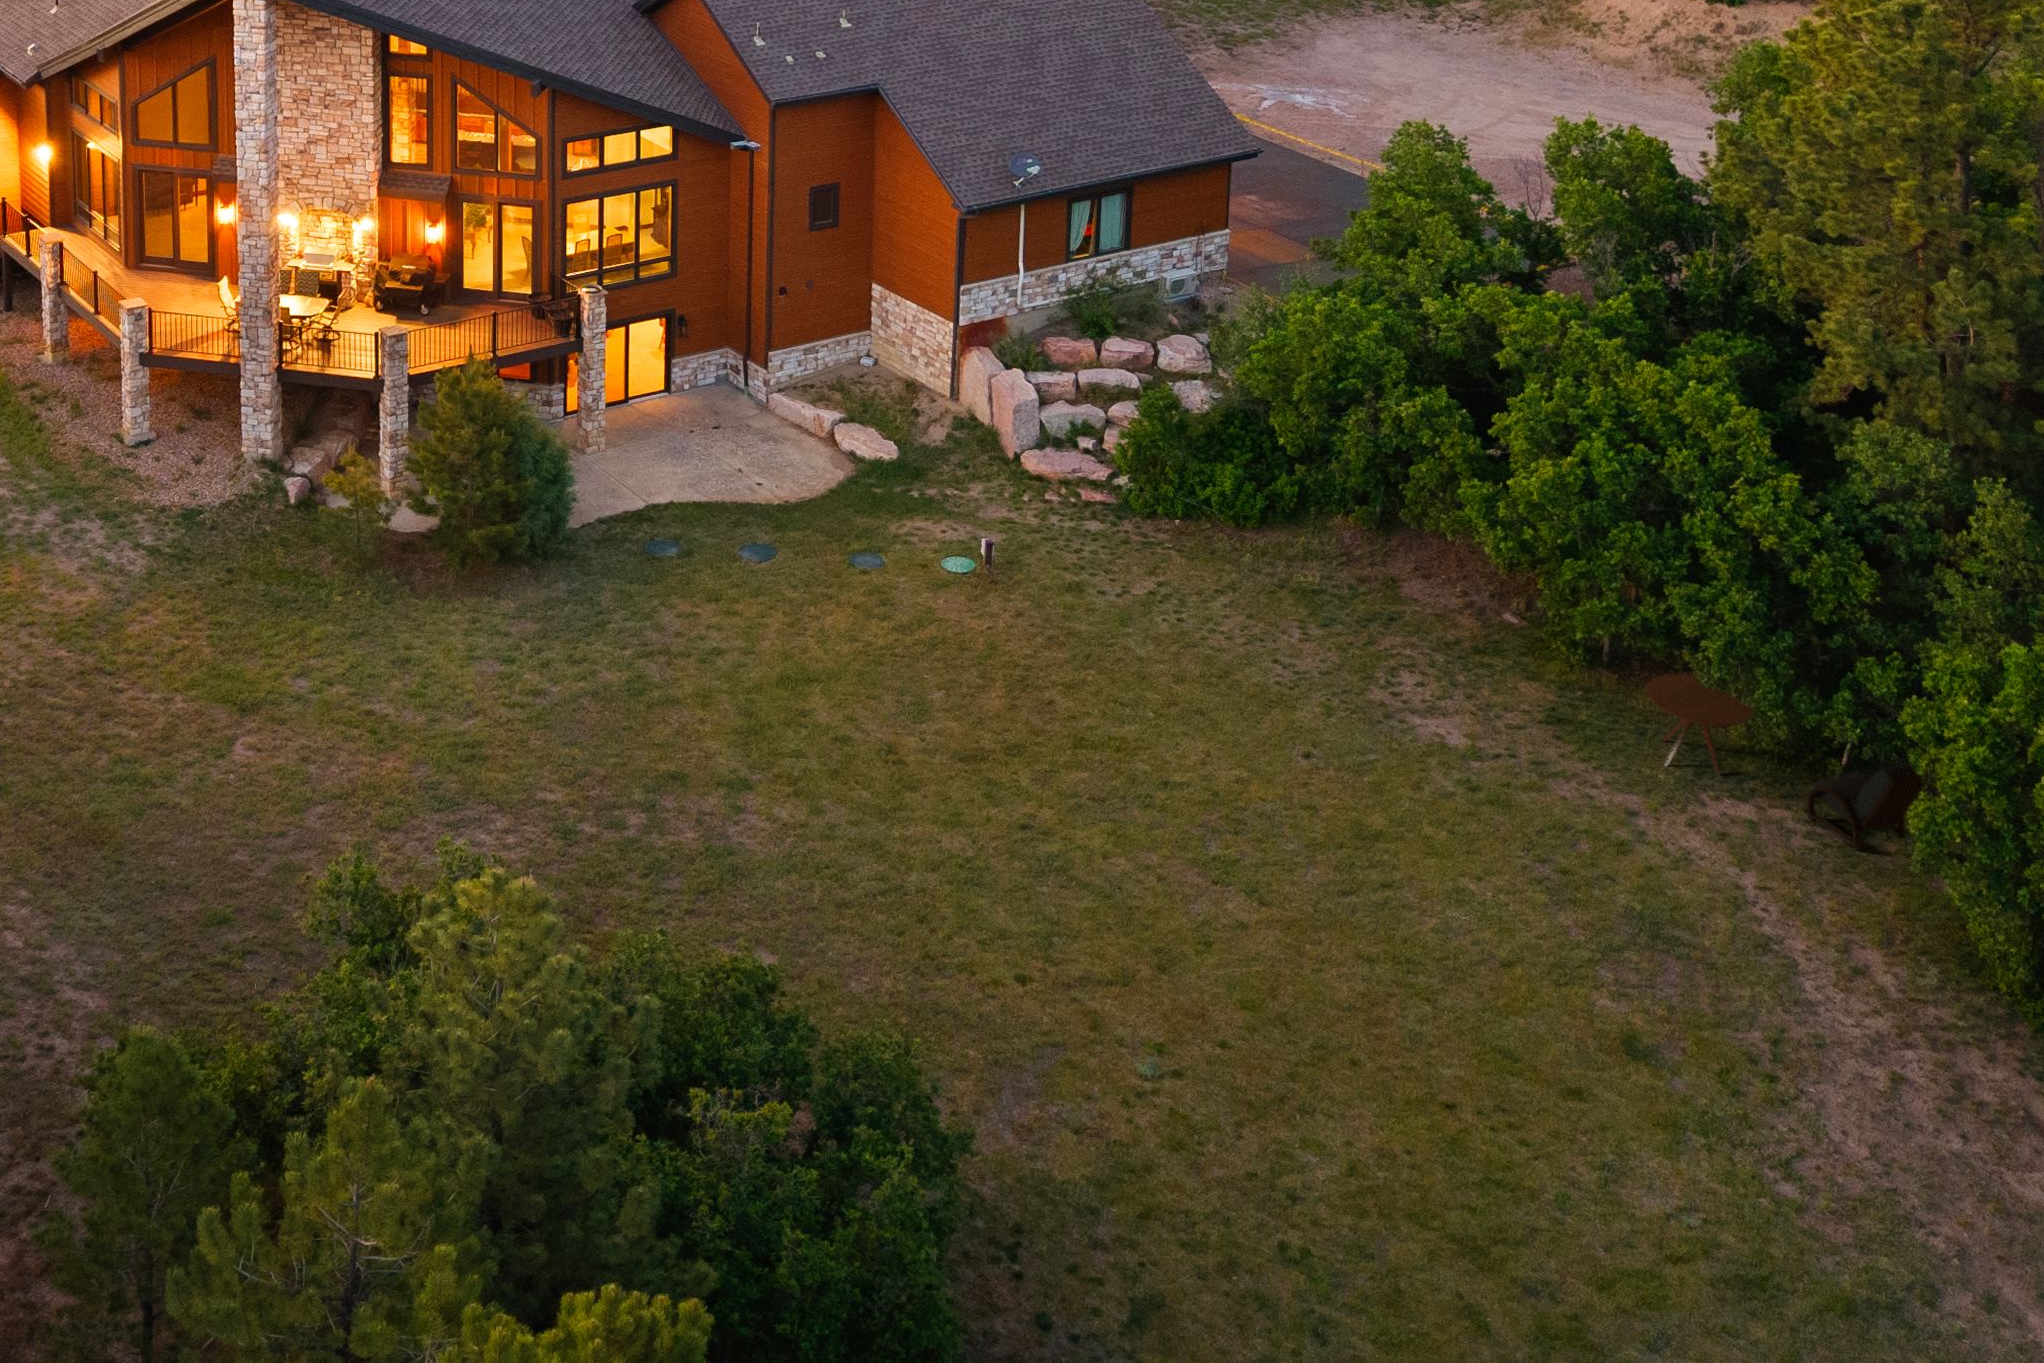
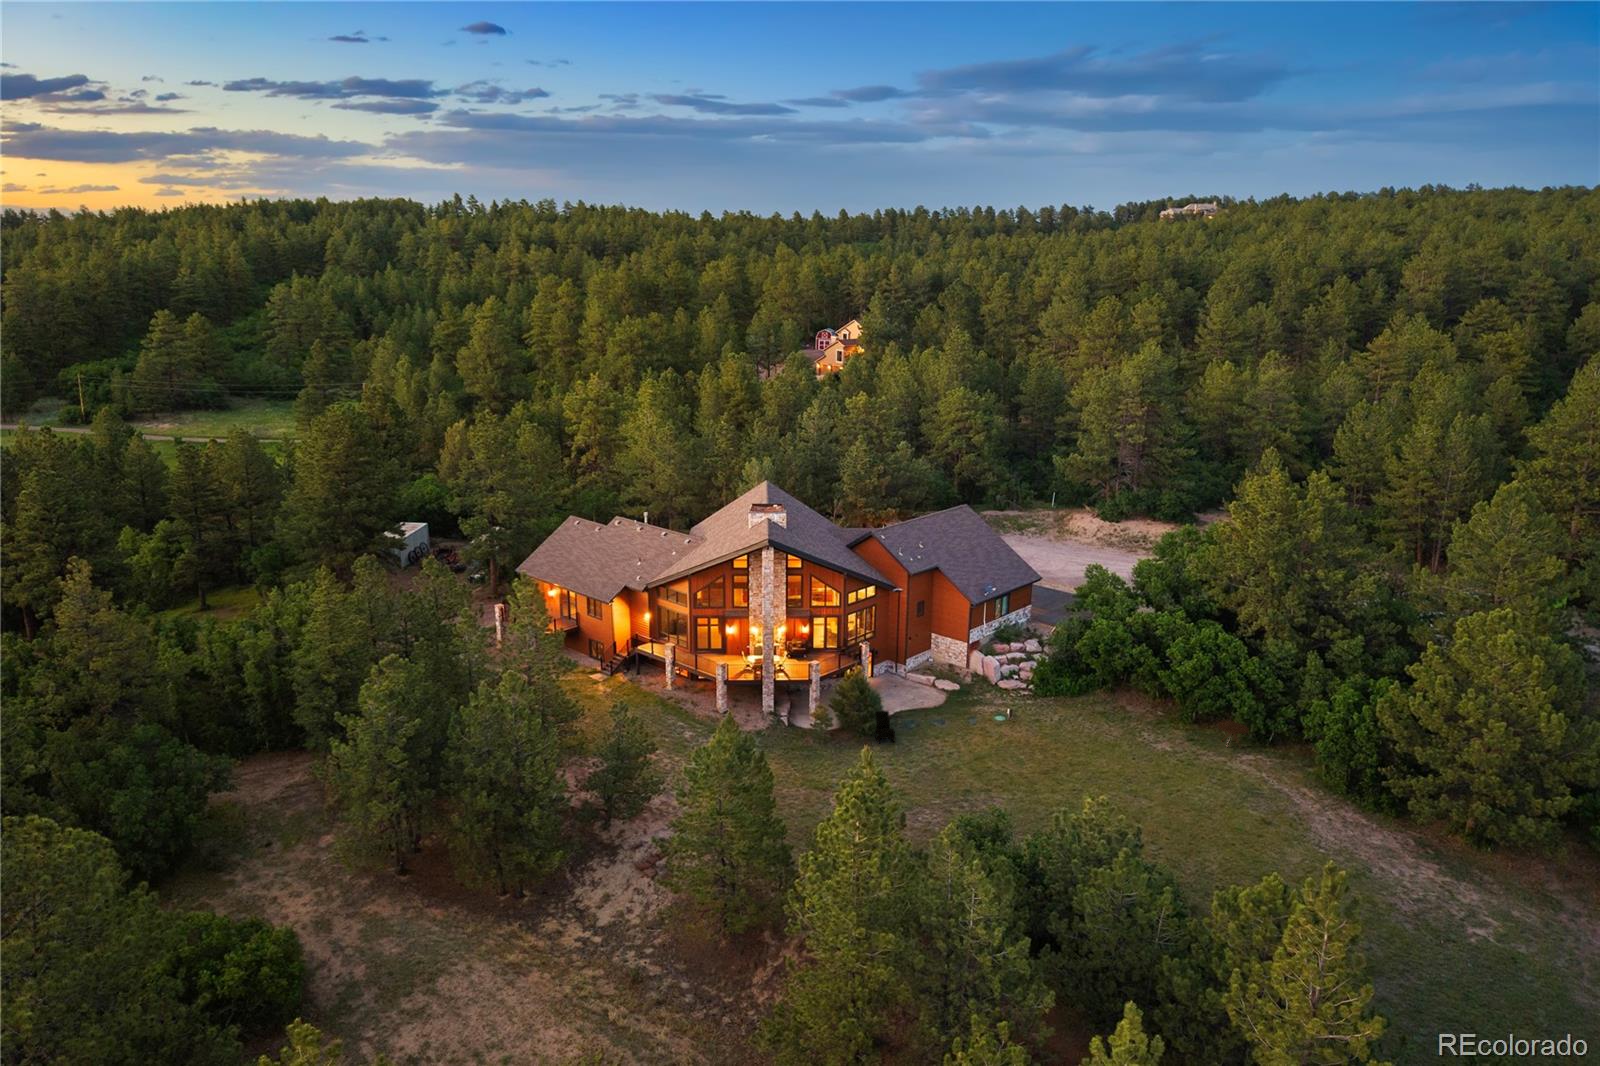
lounge chair: present [1806,764,1925,850] -> present [874,711,895,743]

